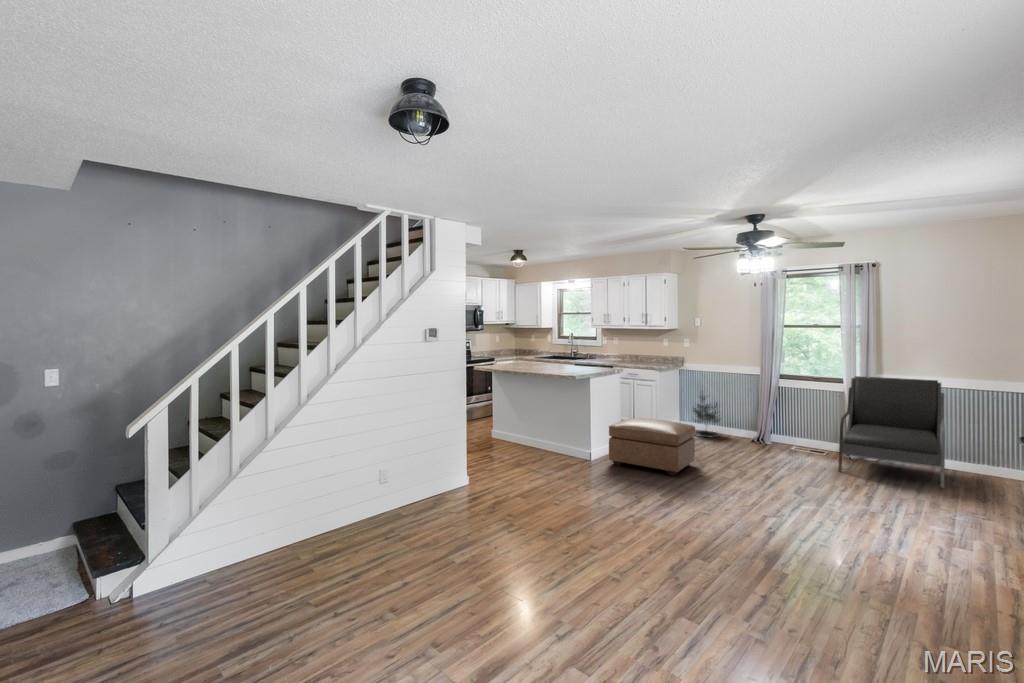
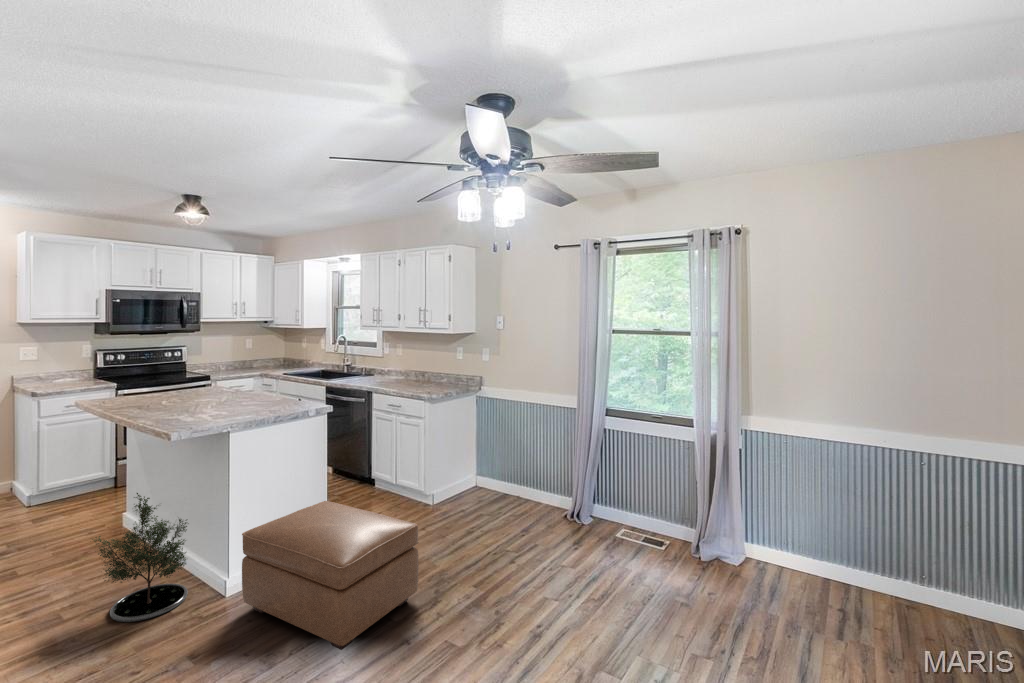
armchair: present [839,376,945,488] -> none [671,417,851,657]
potted tree: present [693,396,720,437] -> present [92,493,188,622]

